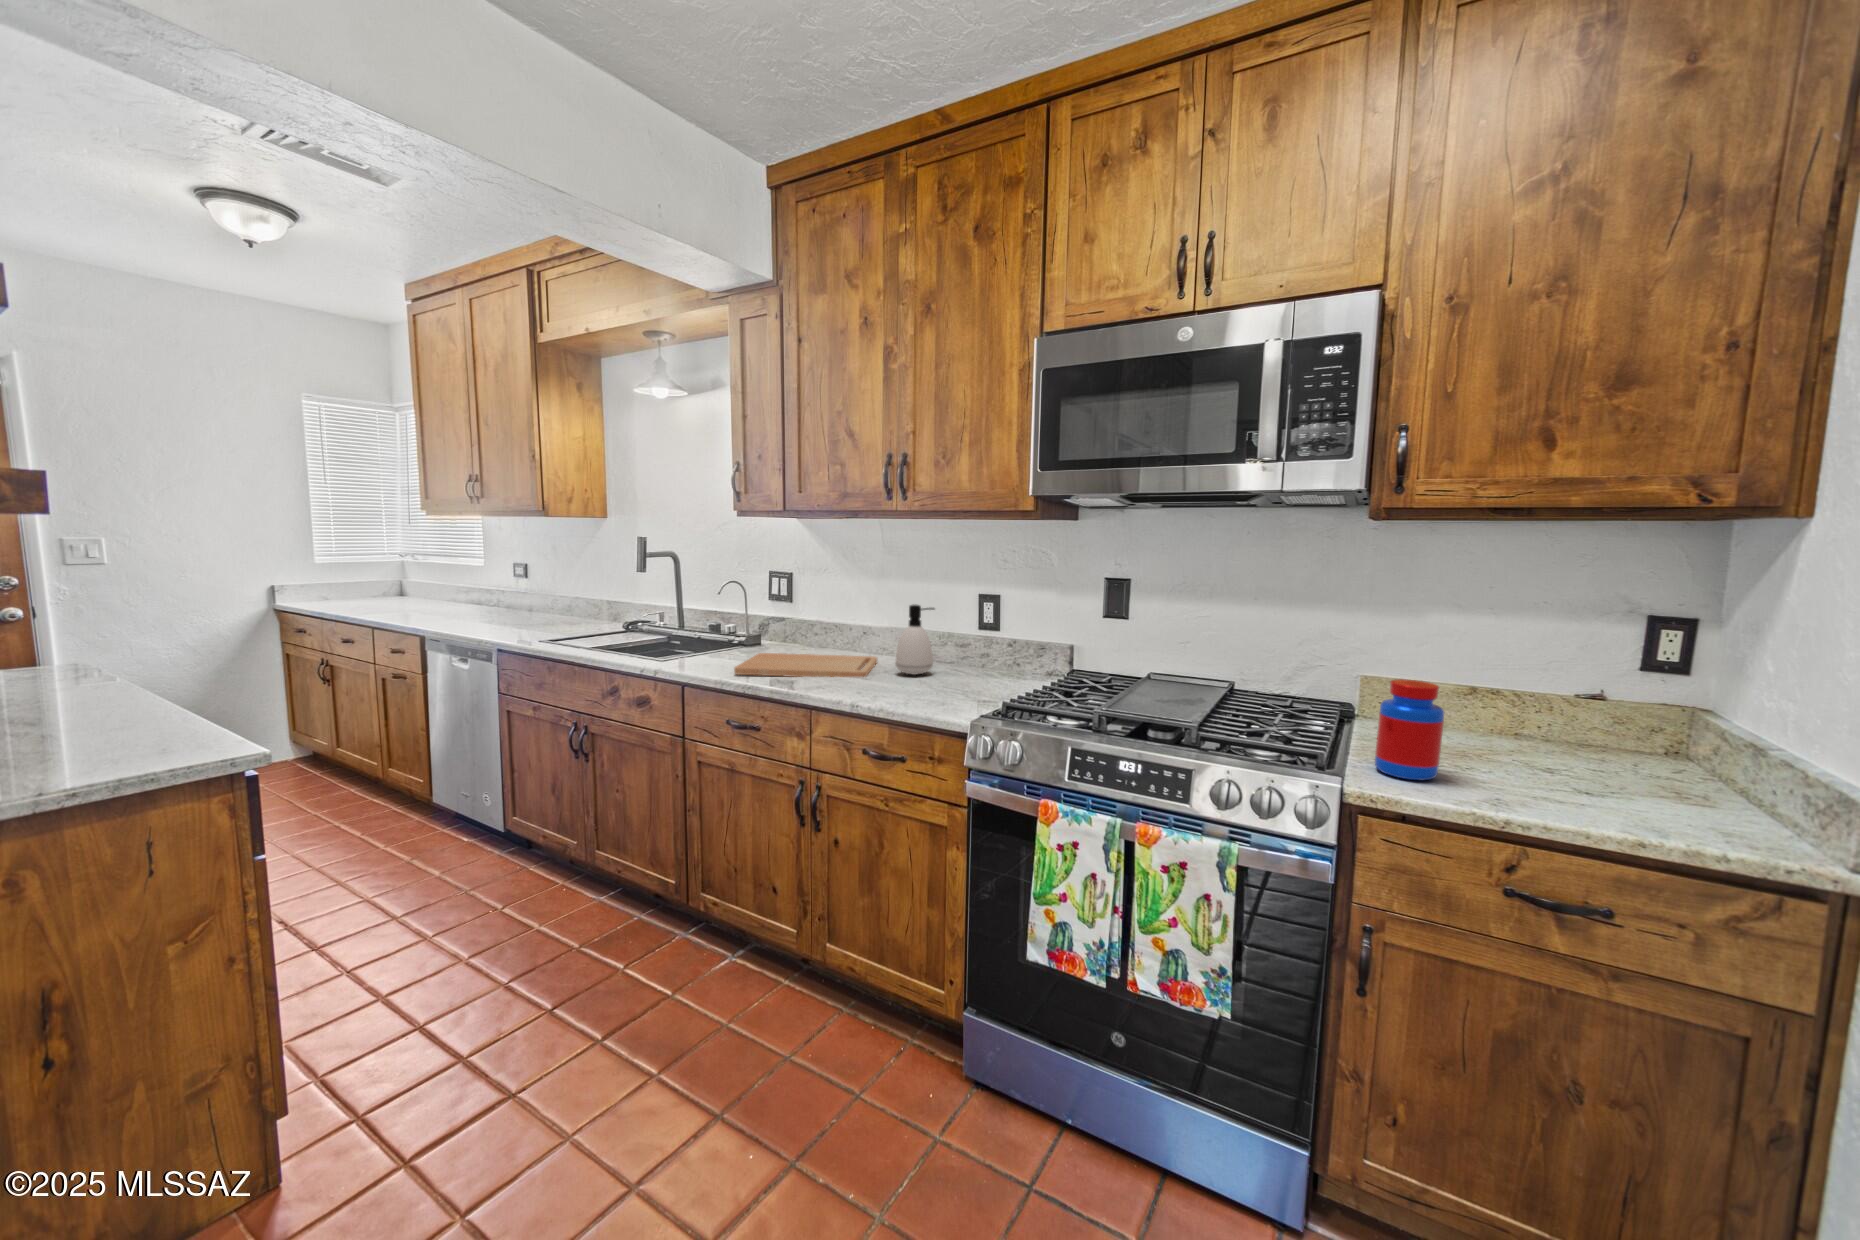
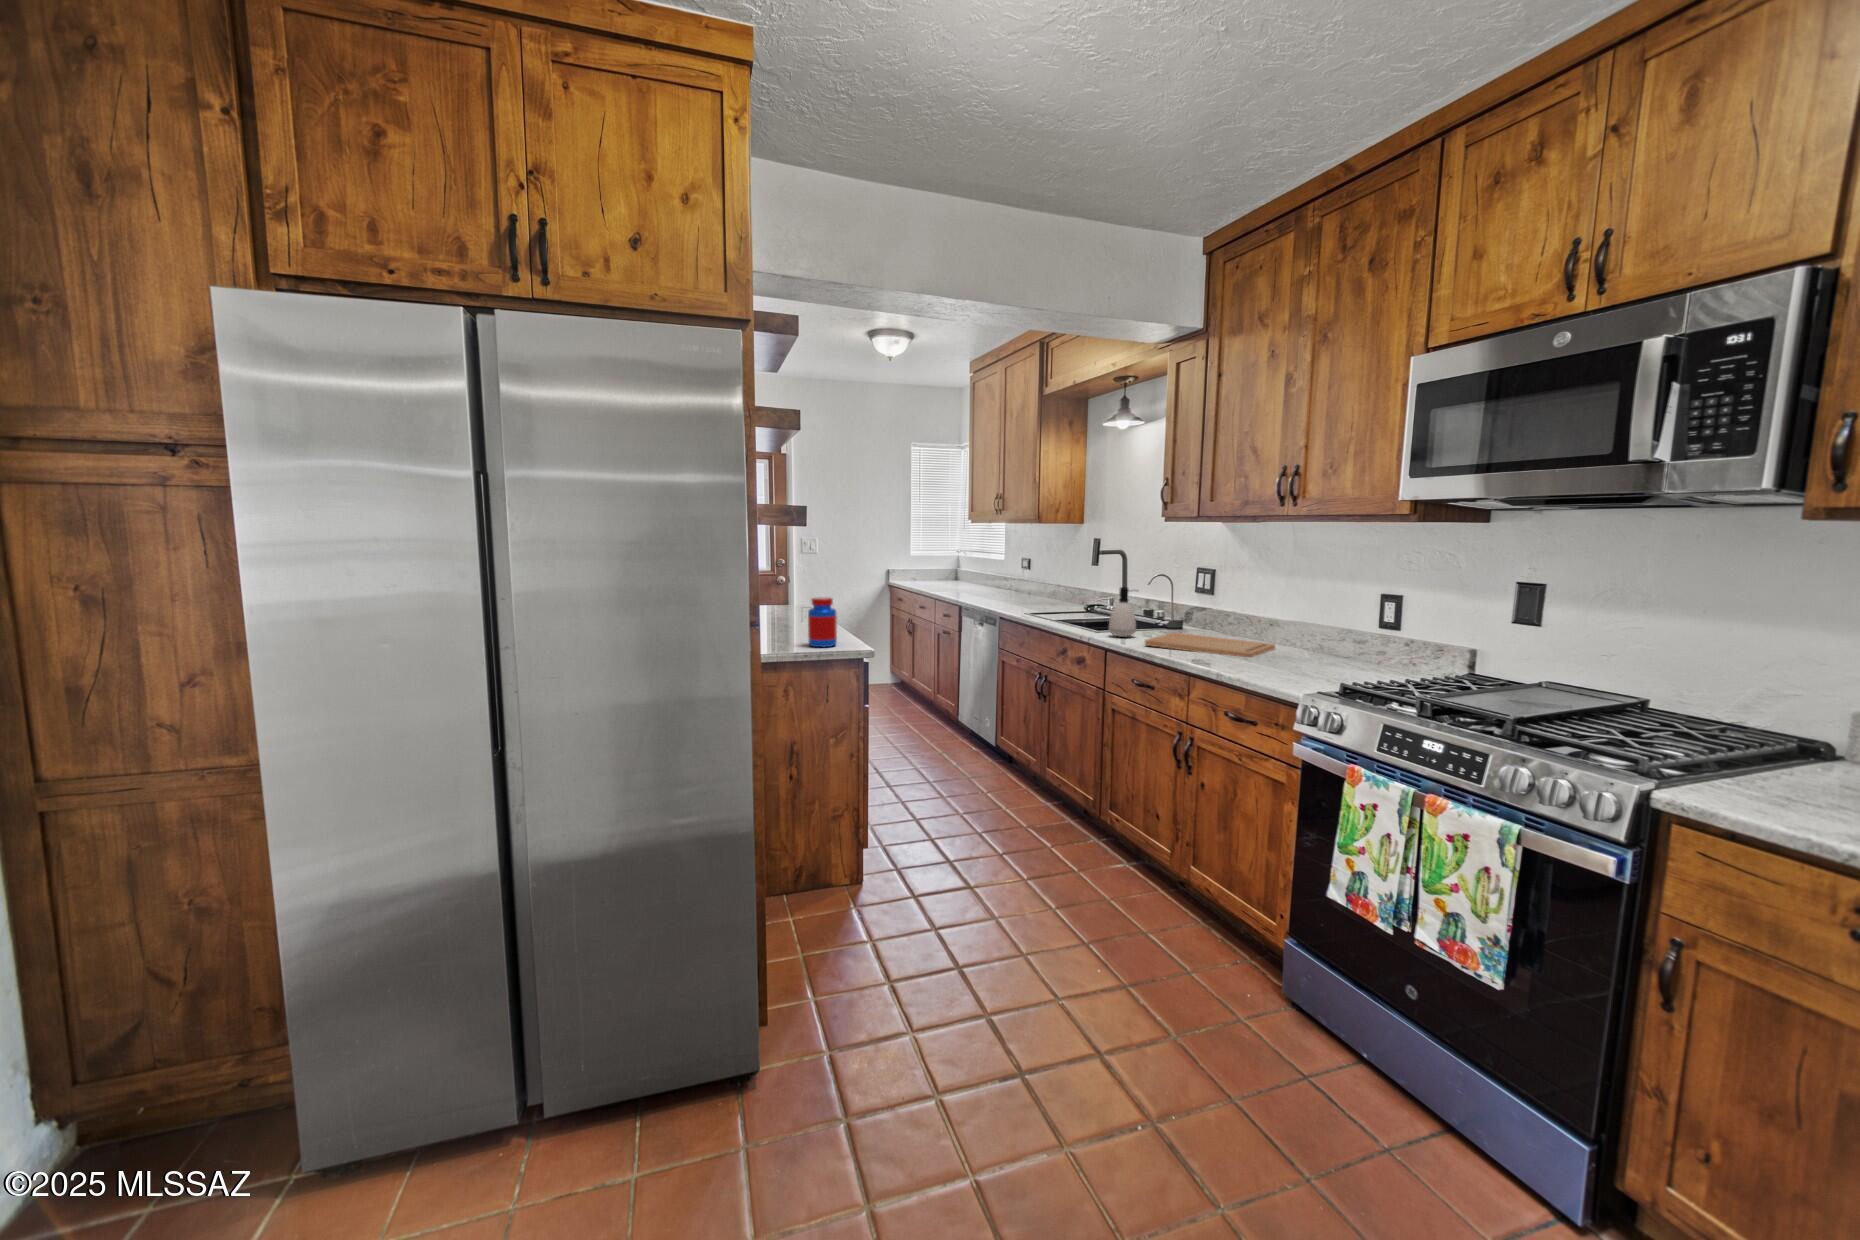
soap dispenser: present [895,605,934,674] -> present [1109,587,1136,637]
jar: present [1375,679,1444,780] -> present [808,597,837,647]

